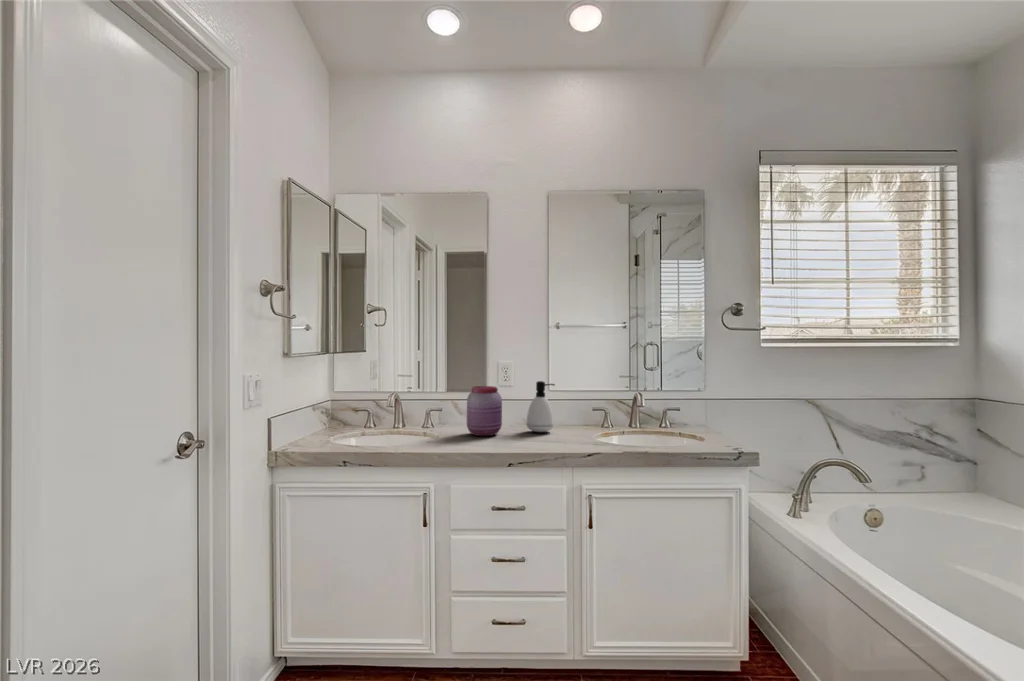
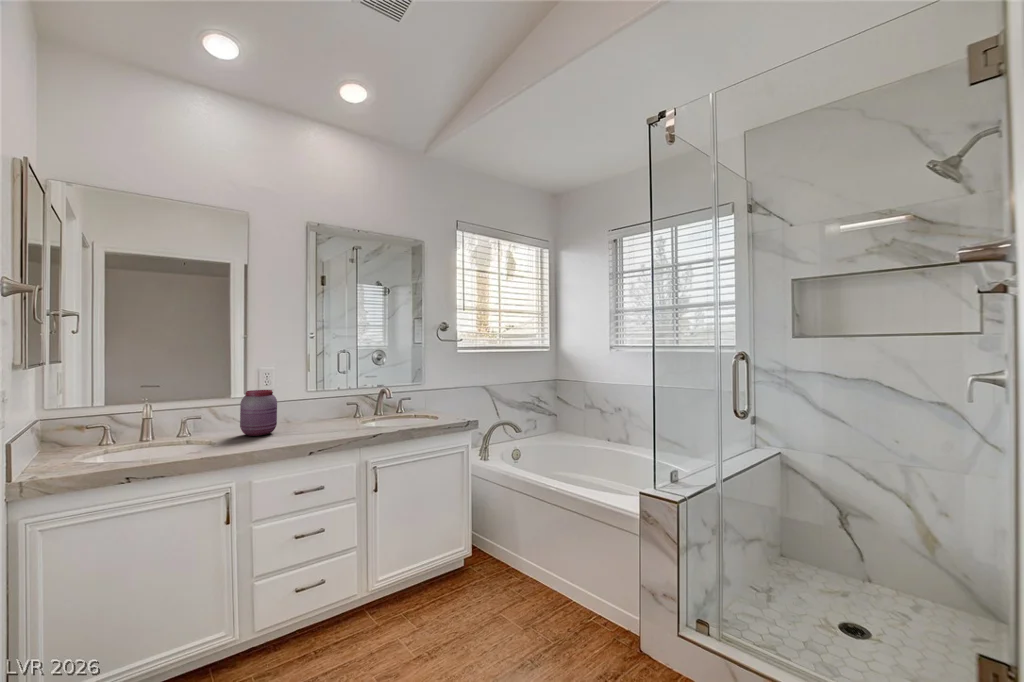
soap dispenser: present [526,381,555,432] -> none [295,383,322,427]

